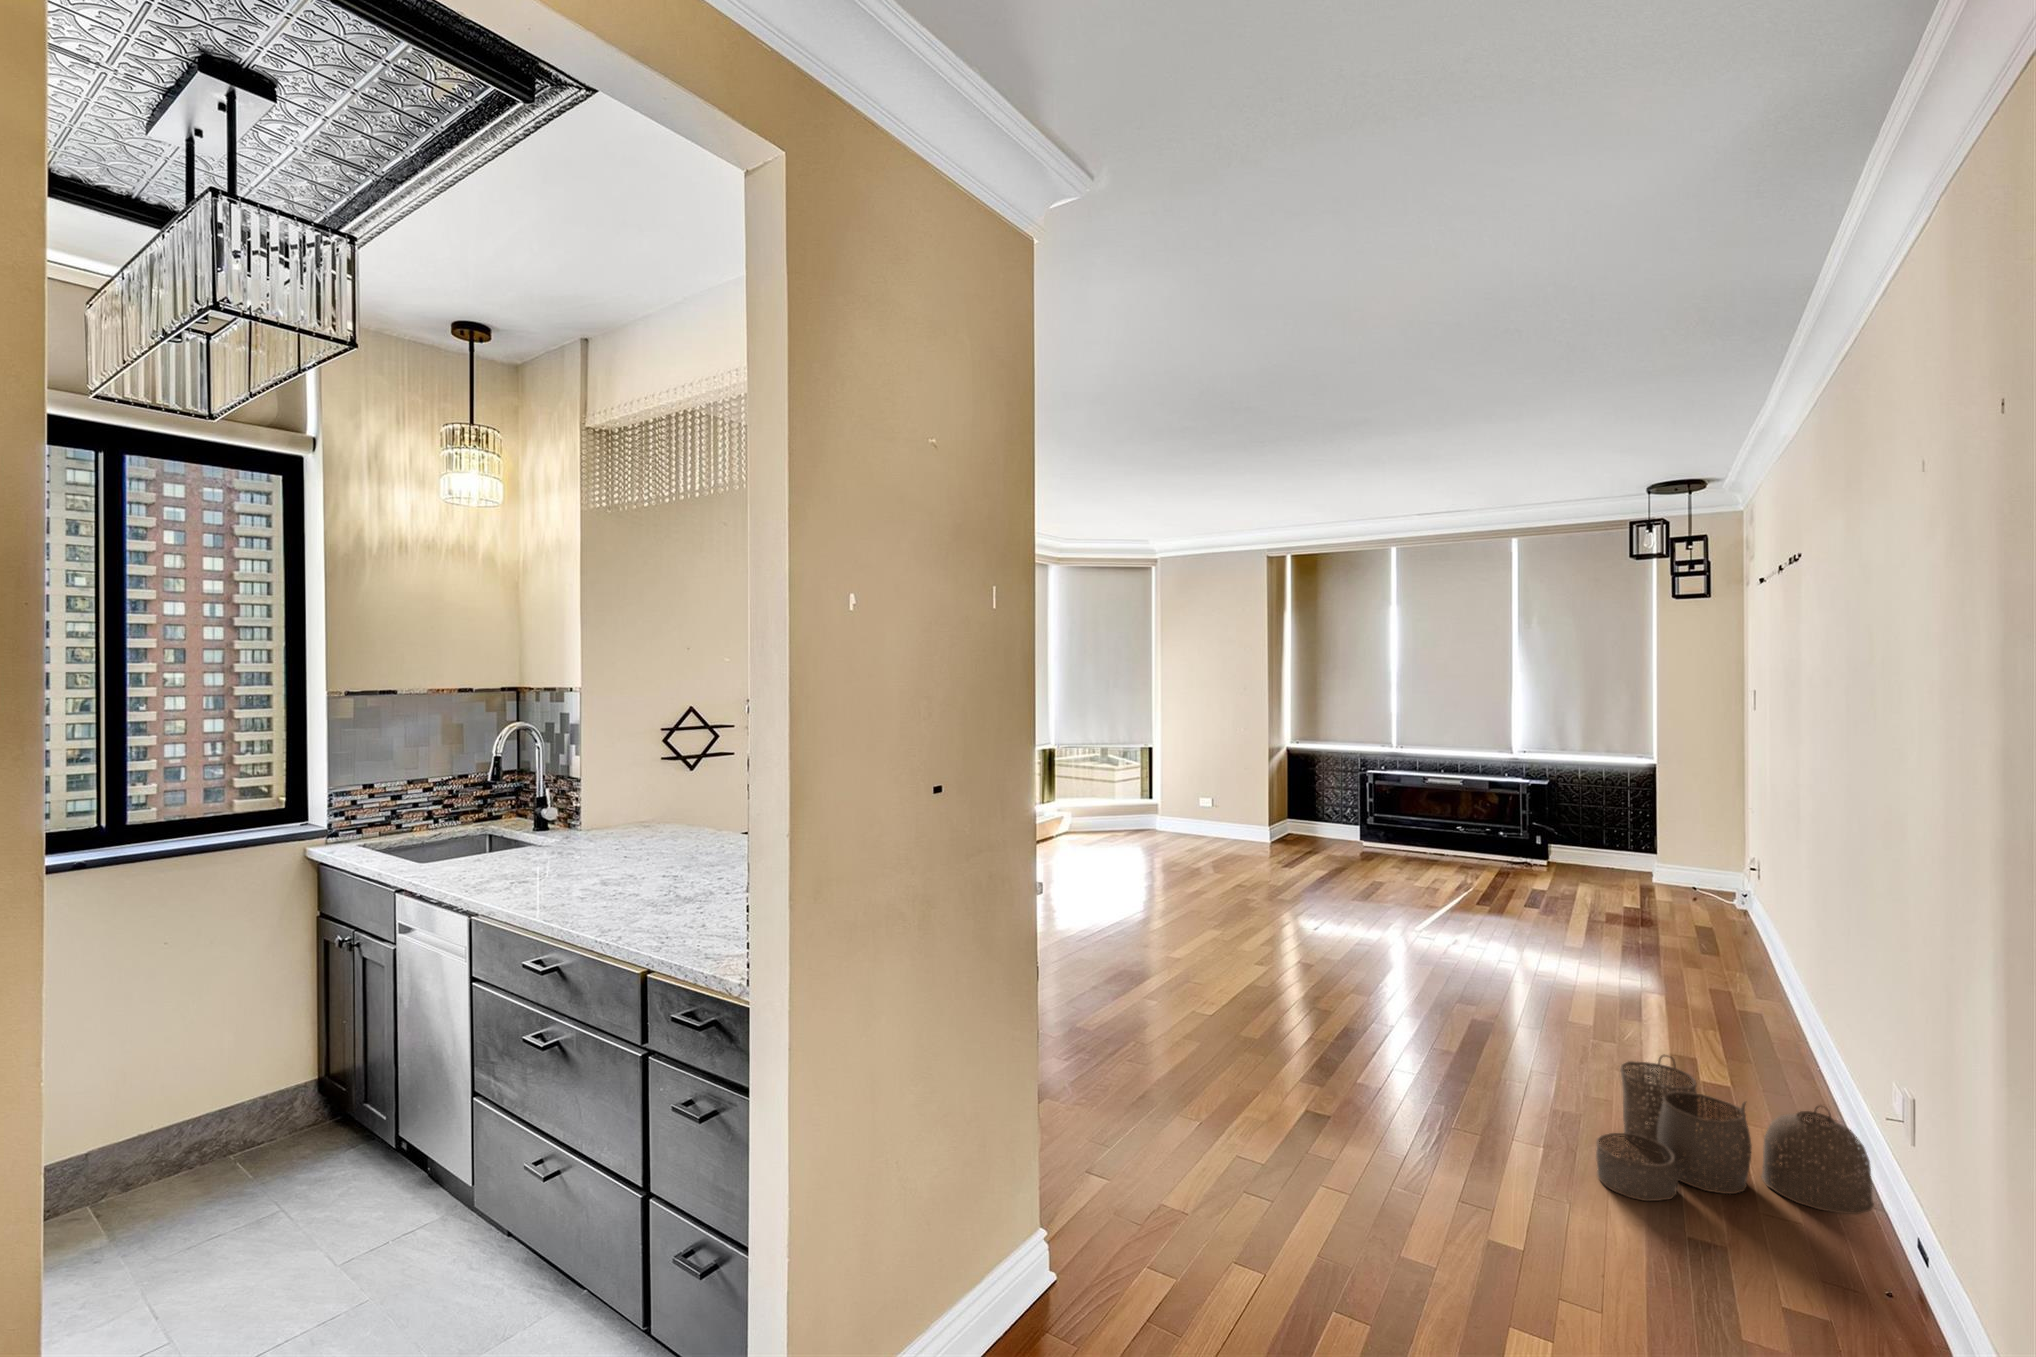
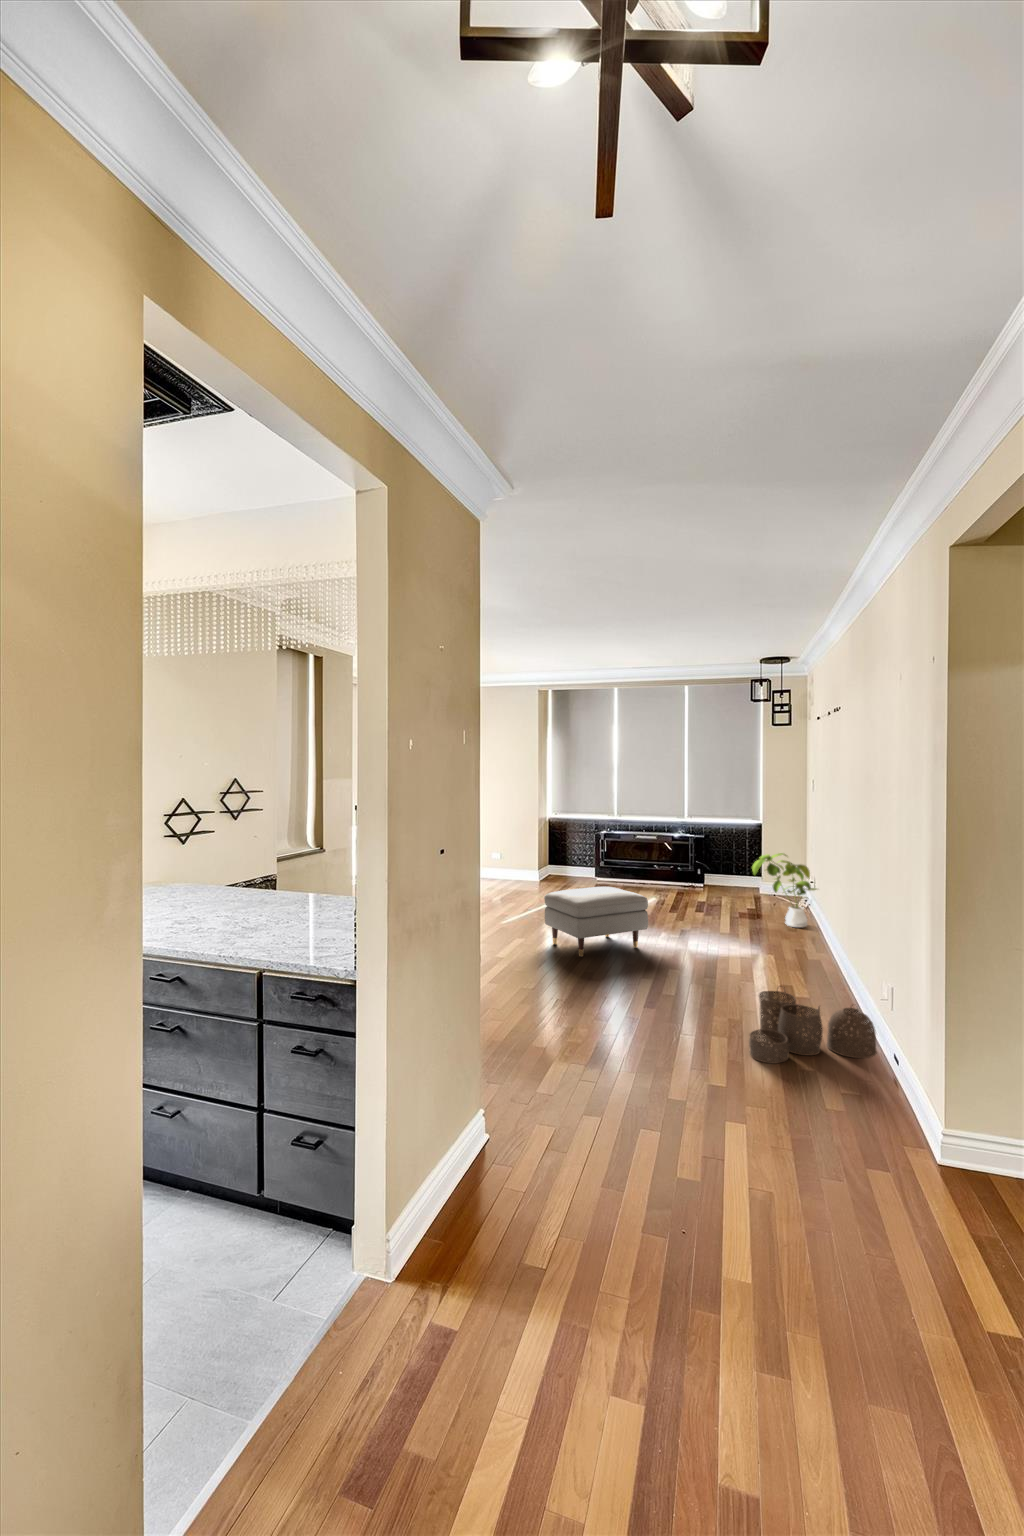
house plant: none [1630,814,1764,946] -> present [752,853,816,927]
ottoman: none [1255,859,1431,970] -> present [544,887,648,957]

